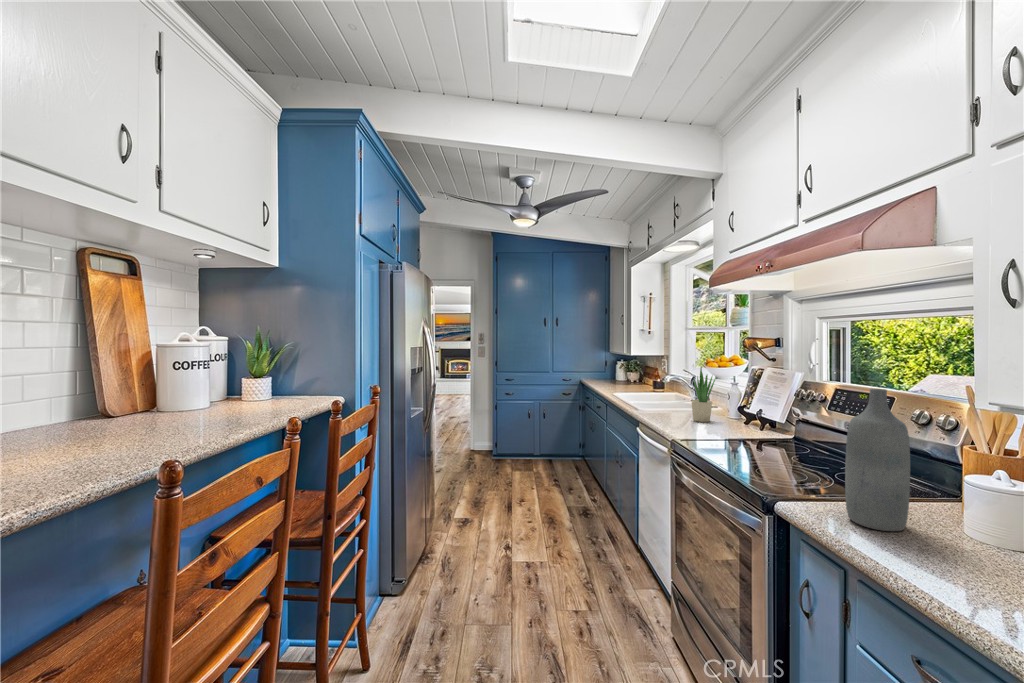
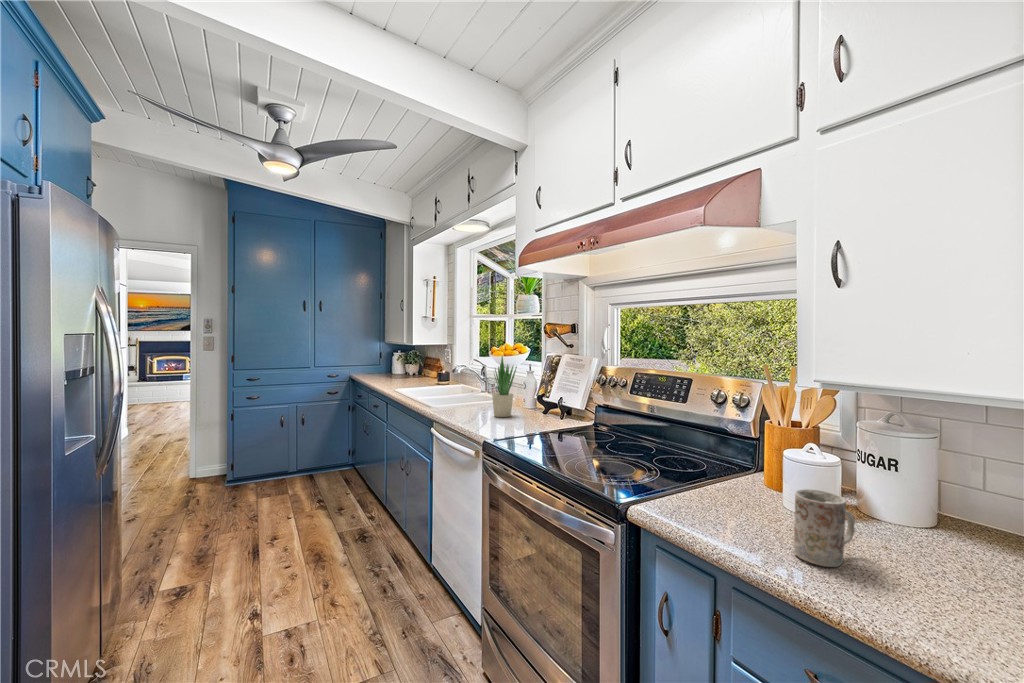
bottle: present [845,389,910,531] -> none [707,373,768,529]
mug: none [911,497,985,569] -> present [793,489,855,567]

